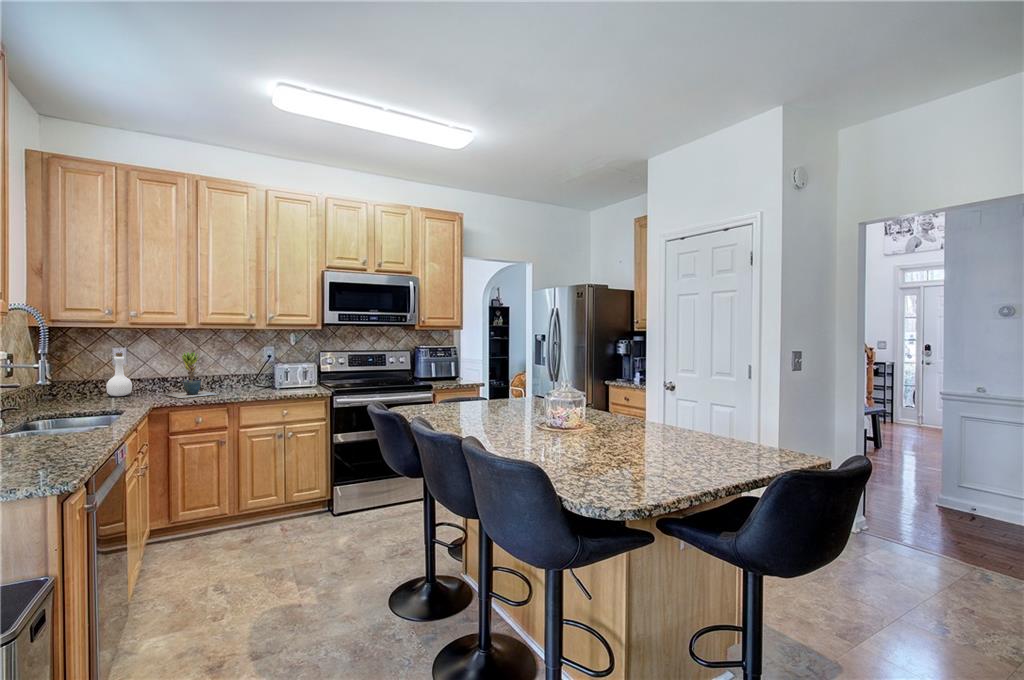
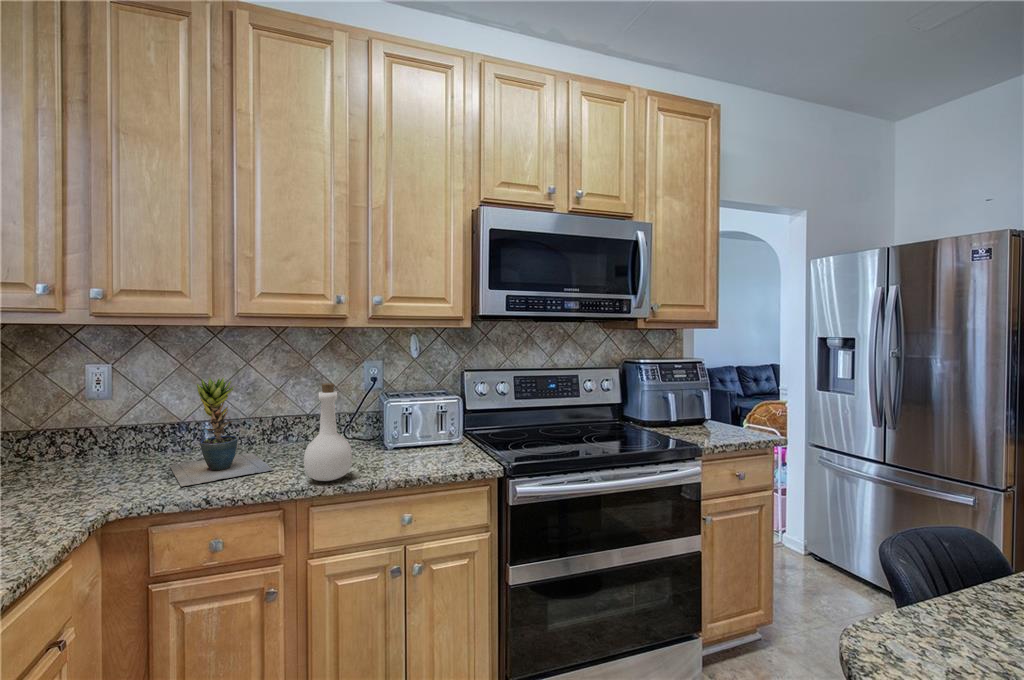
bottle: present [106,353,132,396] -> present [304,383,352,481]

